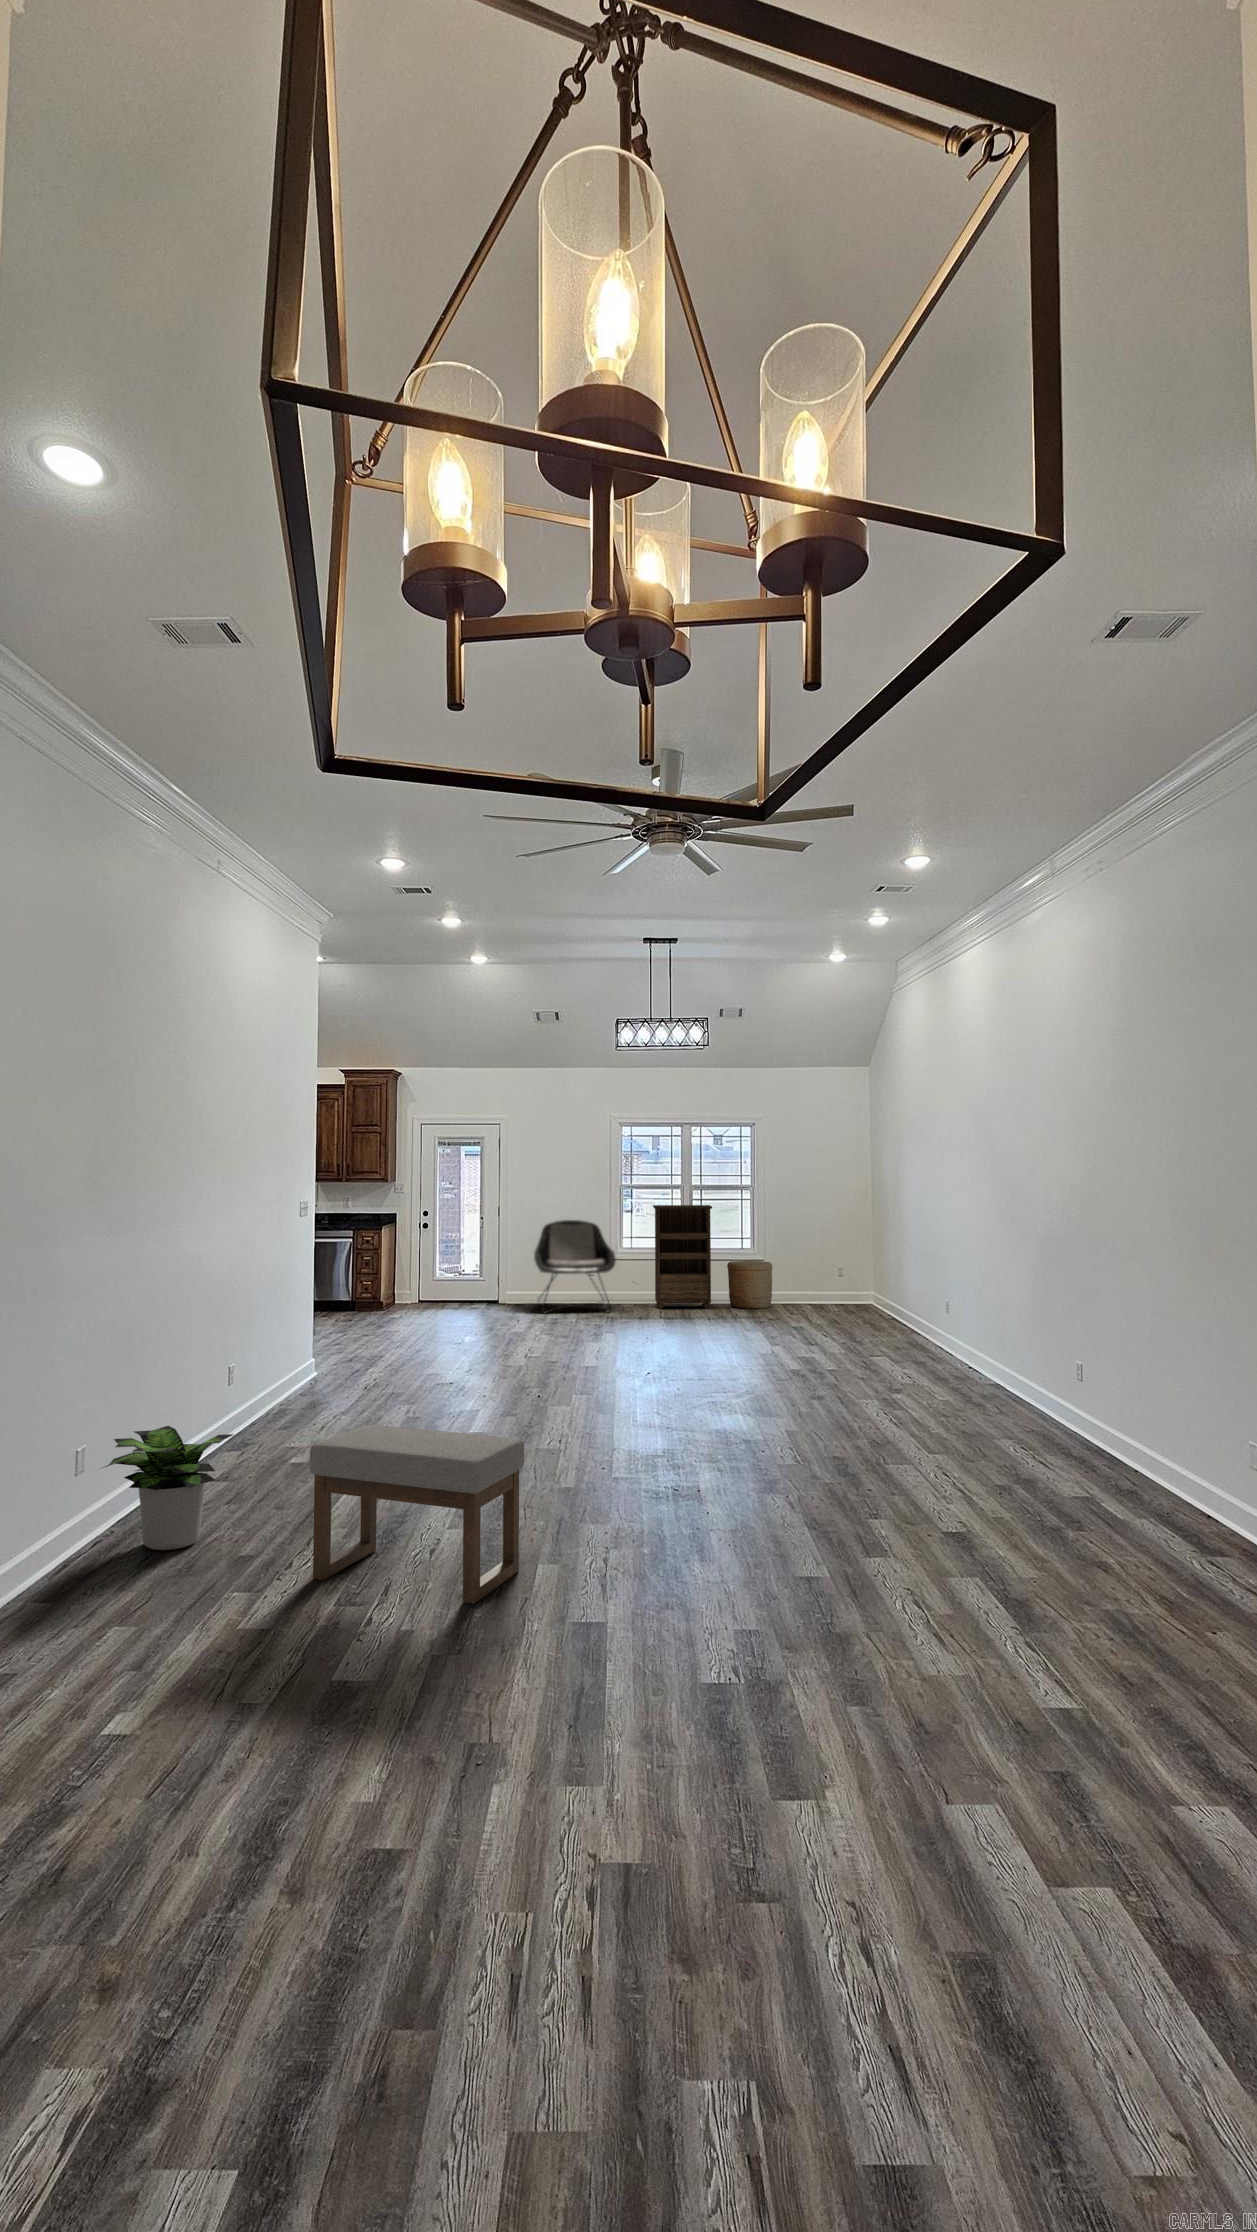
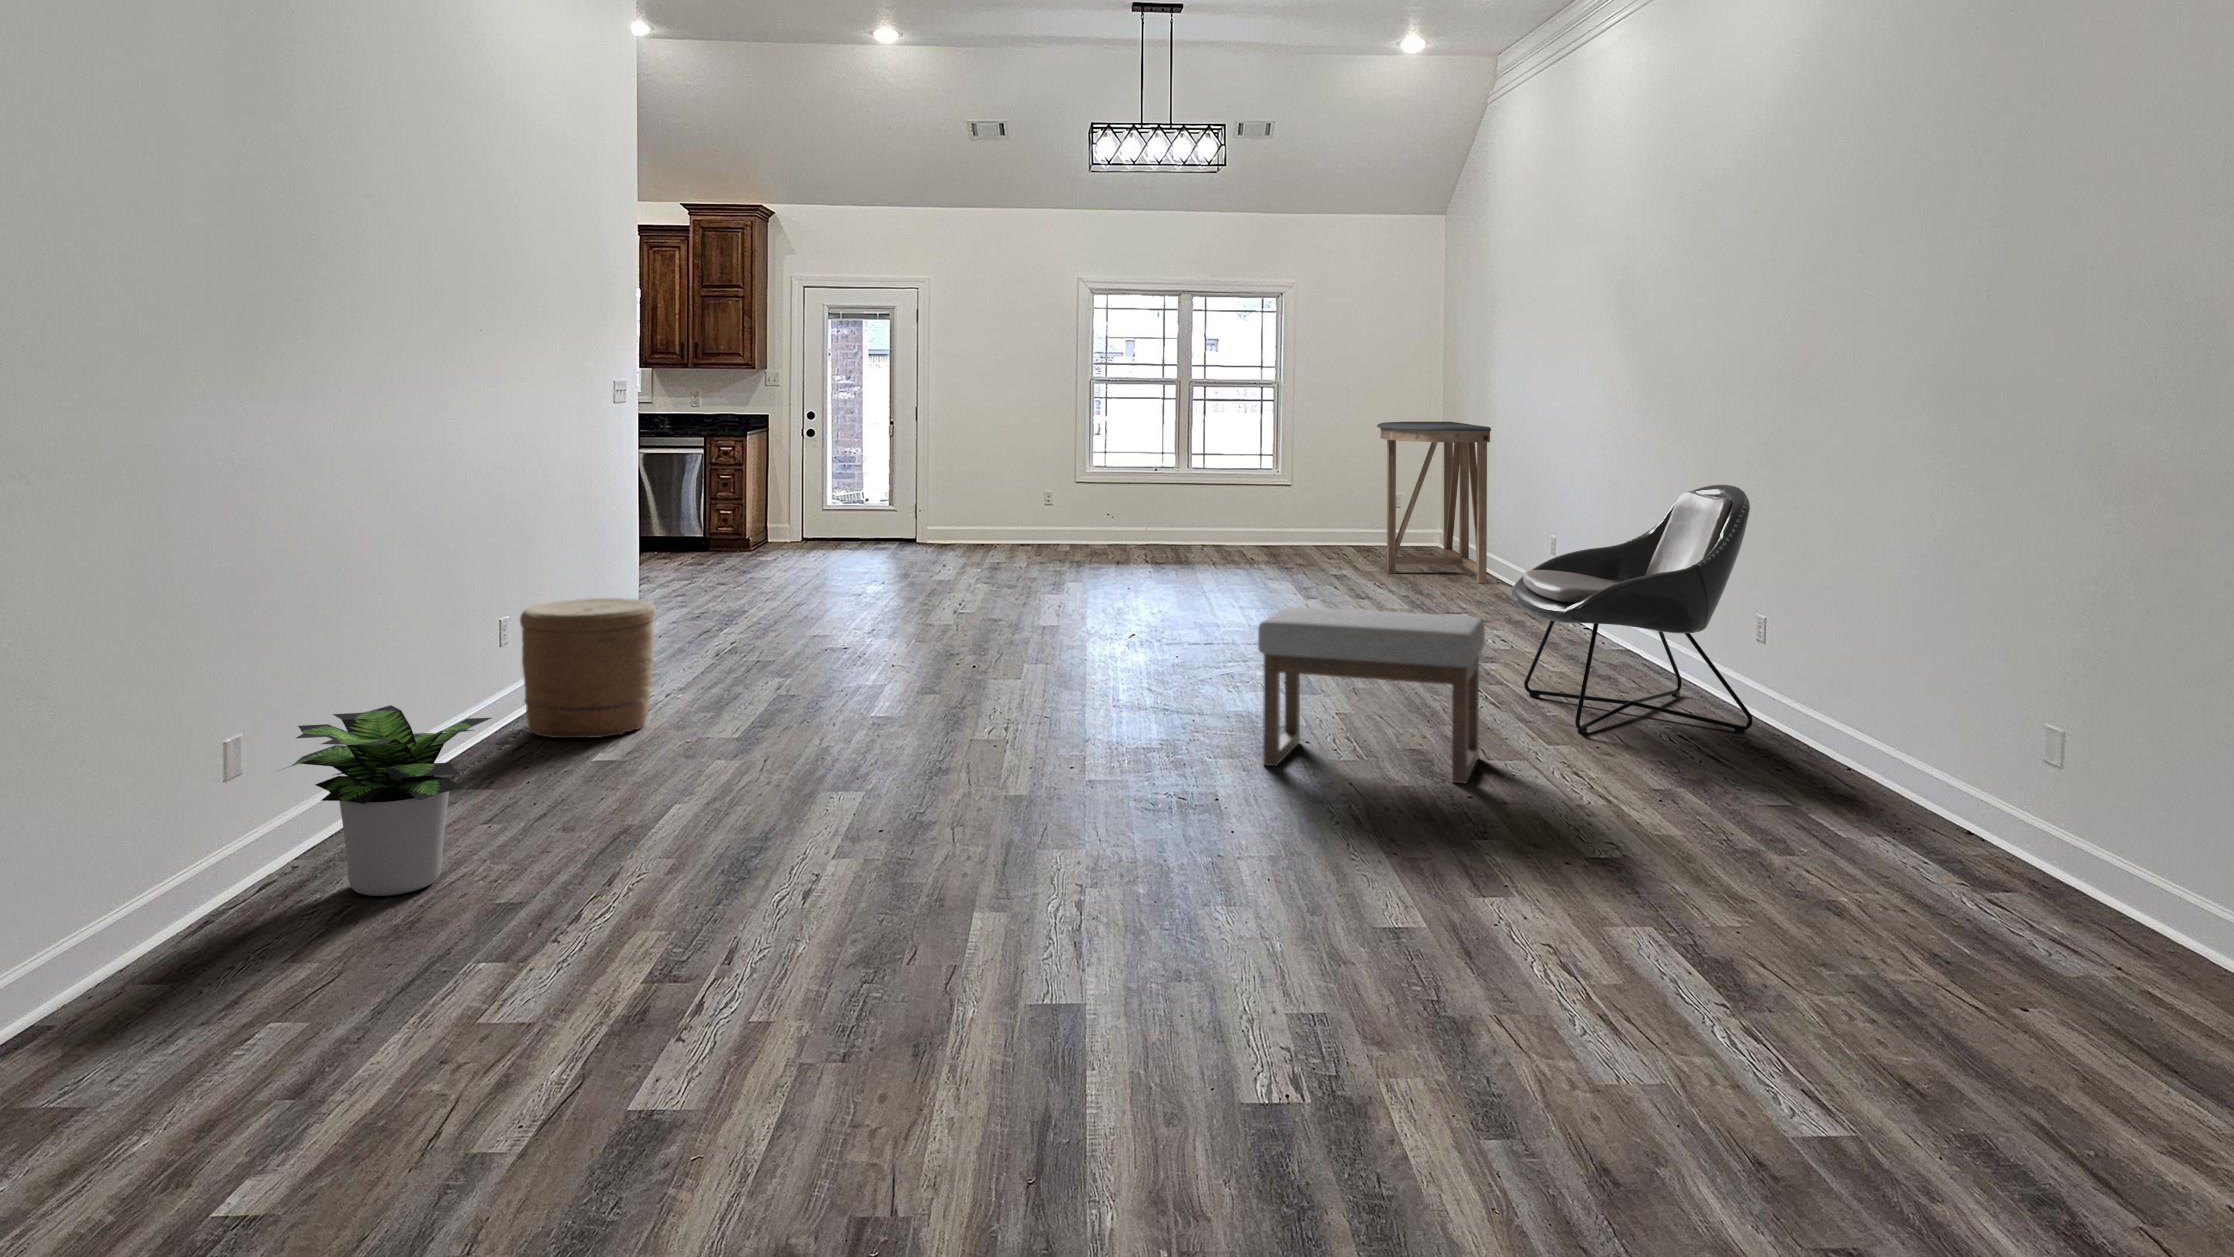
bookshelf: present [653,1205,712,1309] -> none [1128,411,1210,552]
console table: none [832,1214,912,1334] -> present [1377,422,1491,584]
lounge chair: present [534,1220,616,1313] -> present [1512,485,1753,734]
woven basket: present [727,1261,773,1309] -> present [520,598,656,738]
ottoman: present [310,1425,524,1604] -> present [1258,607,1485,783]

